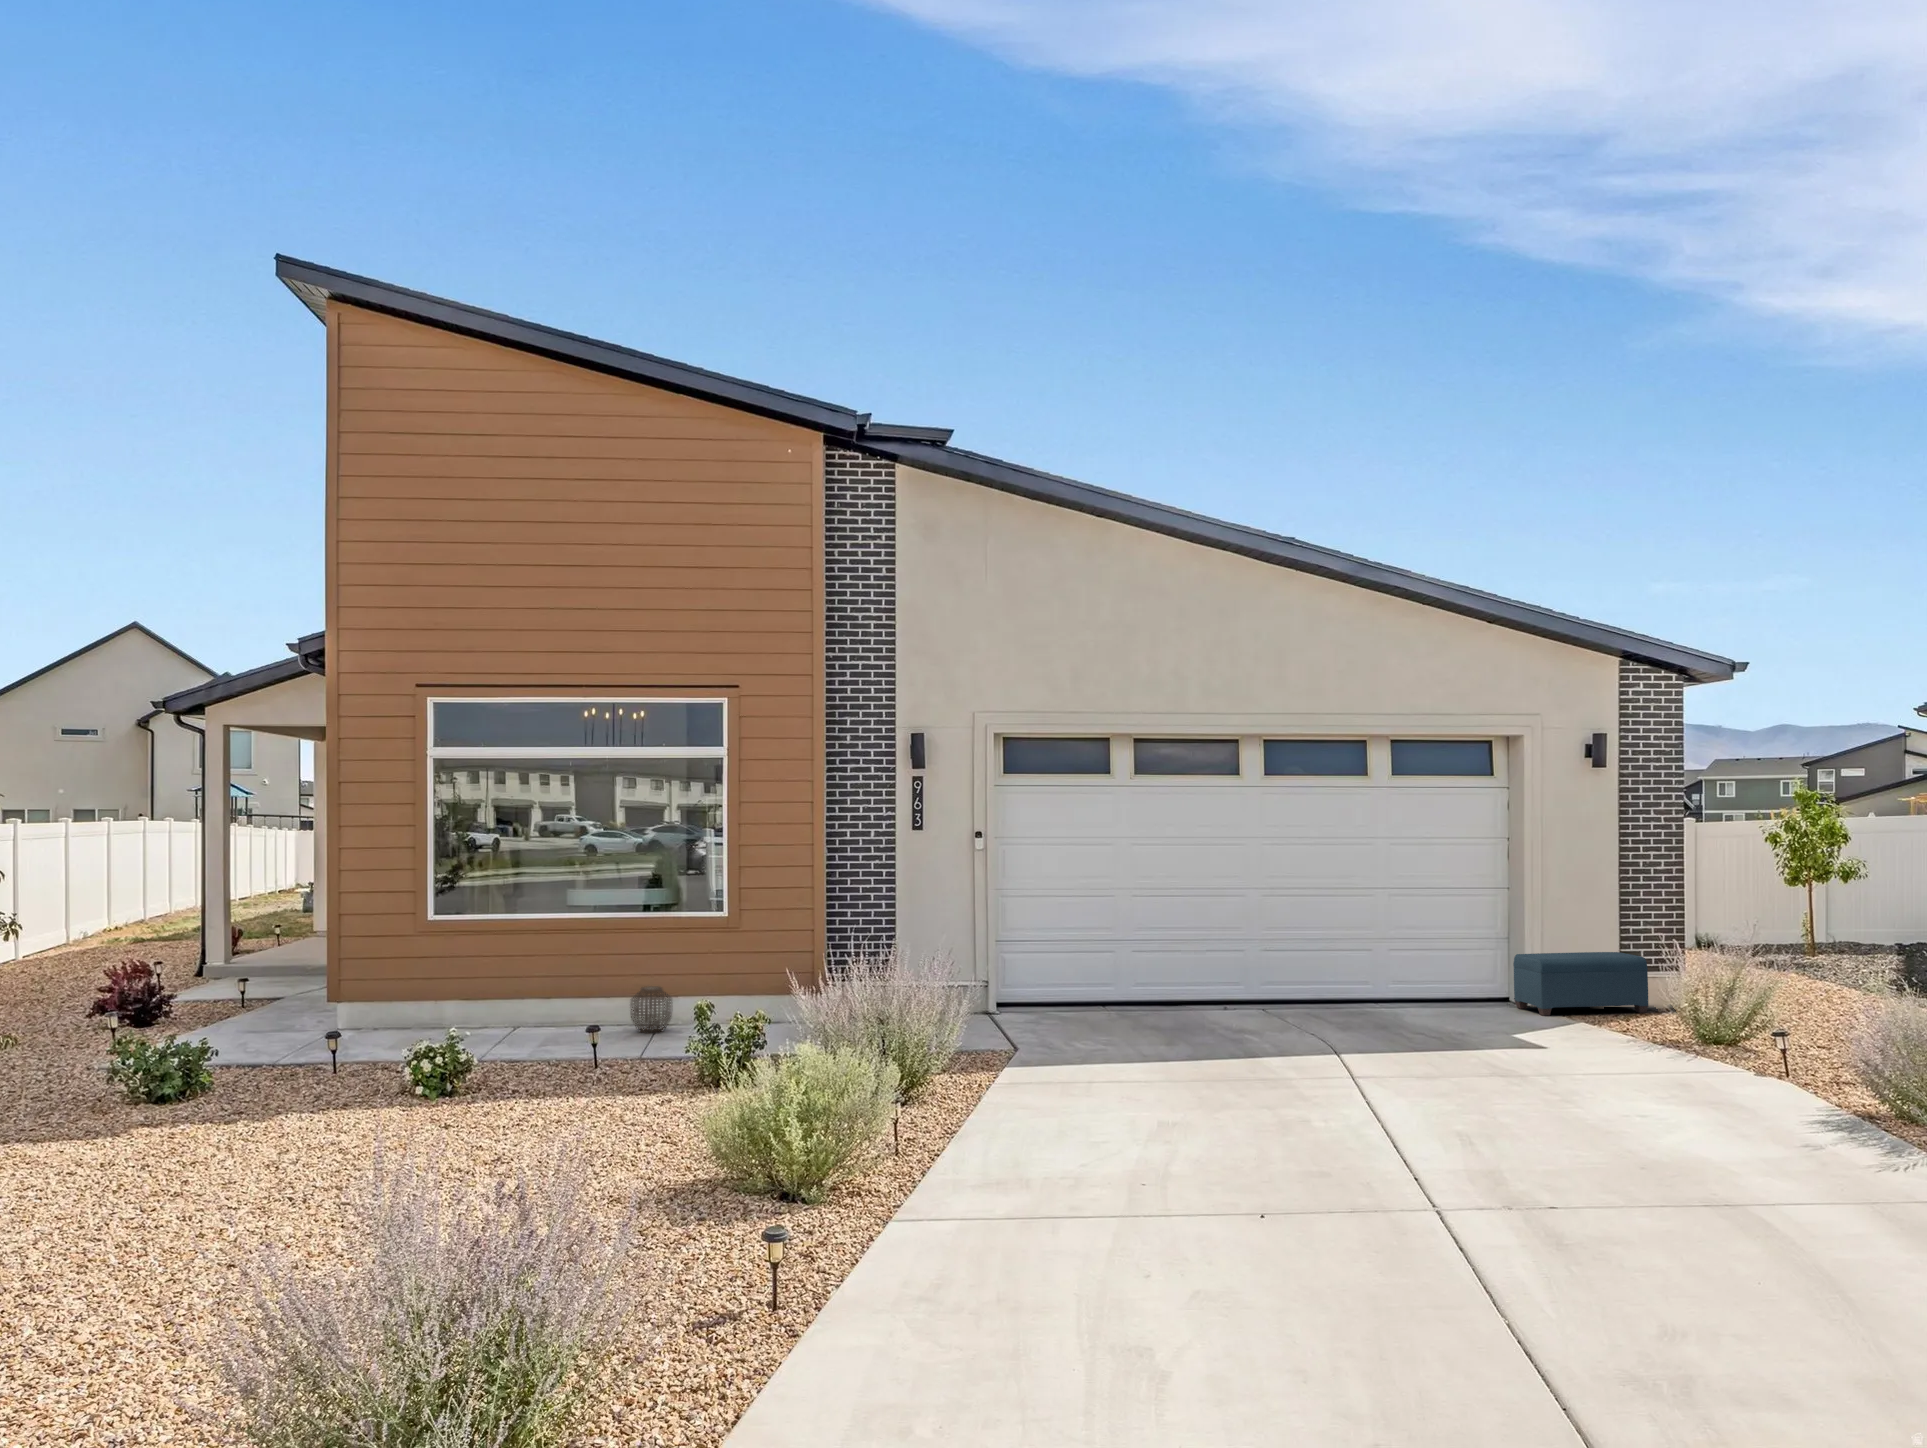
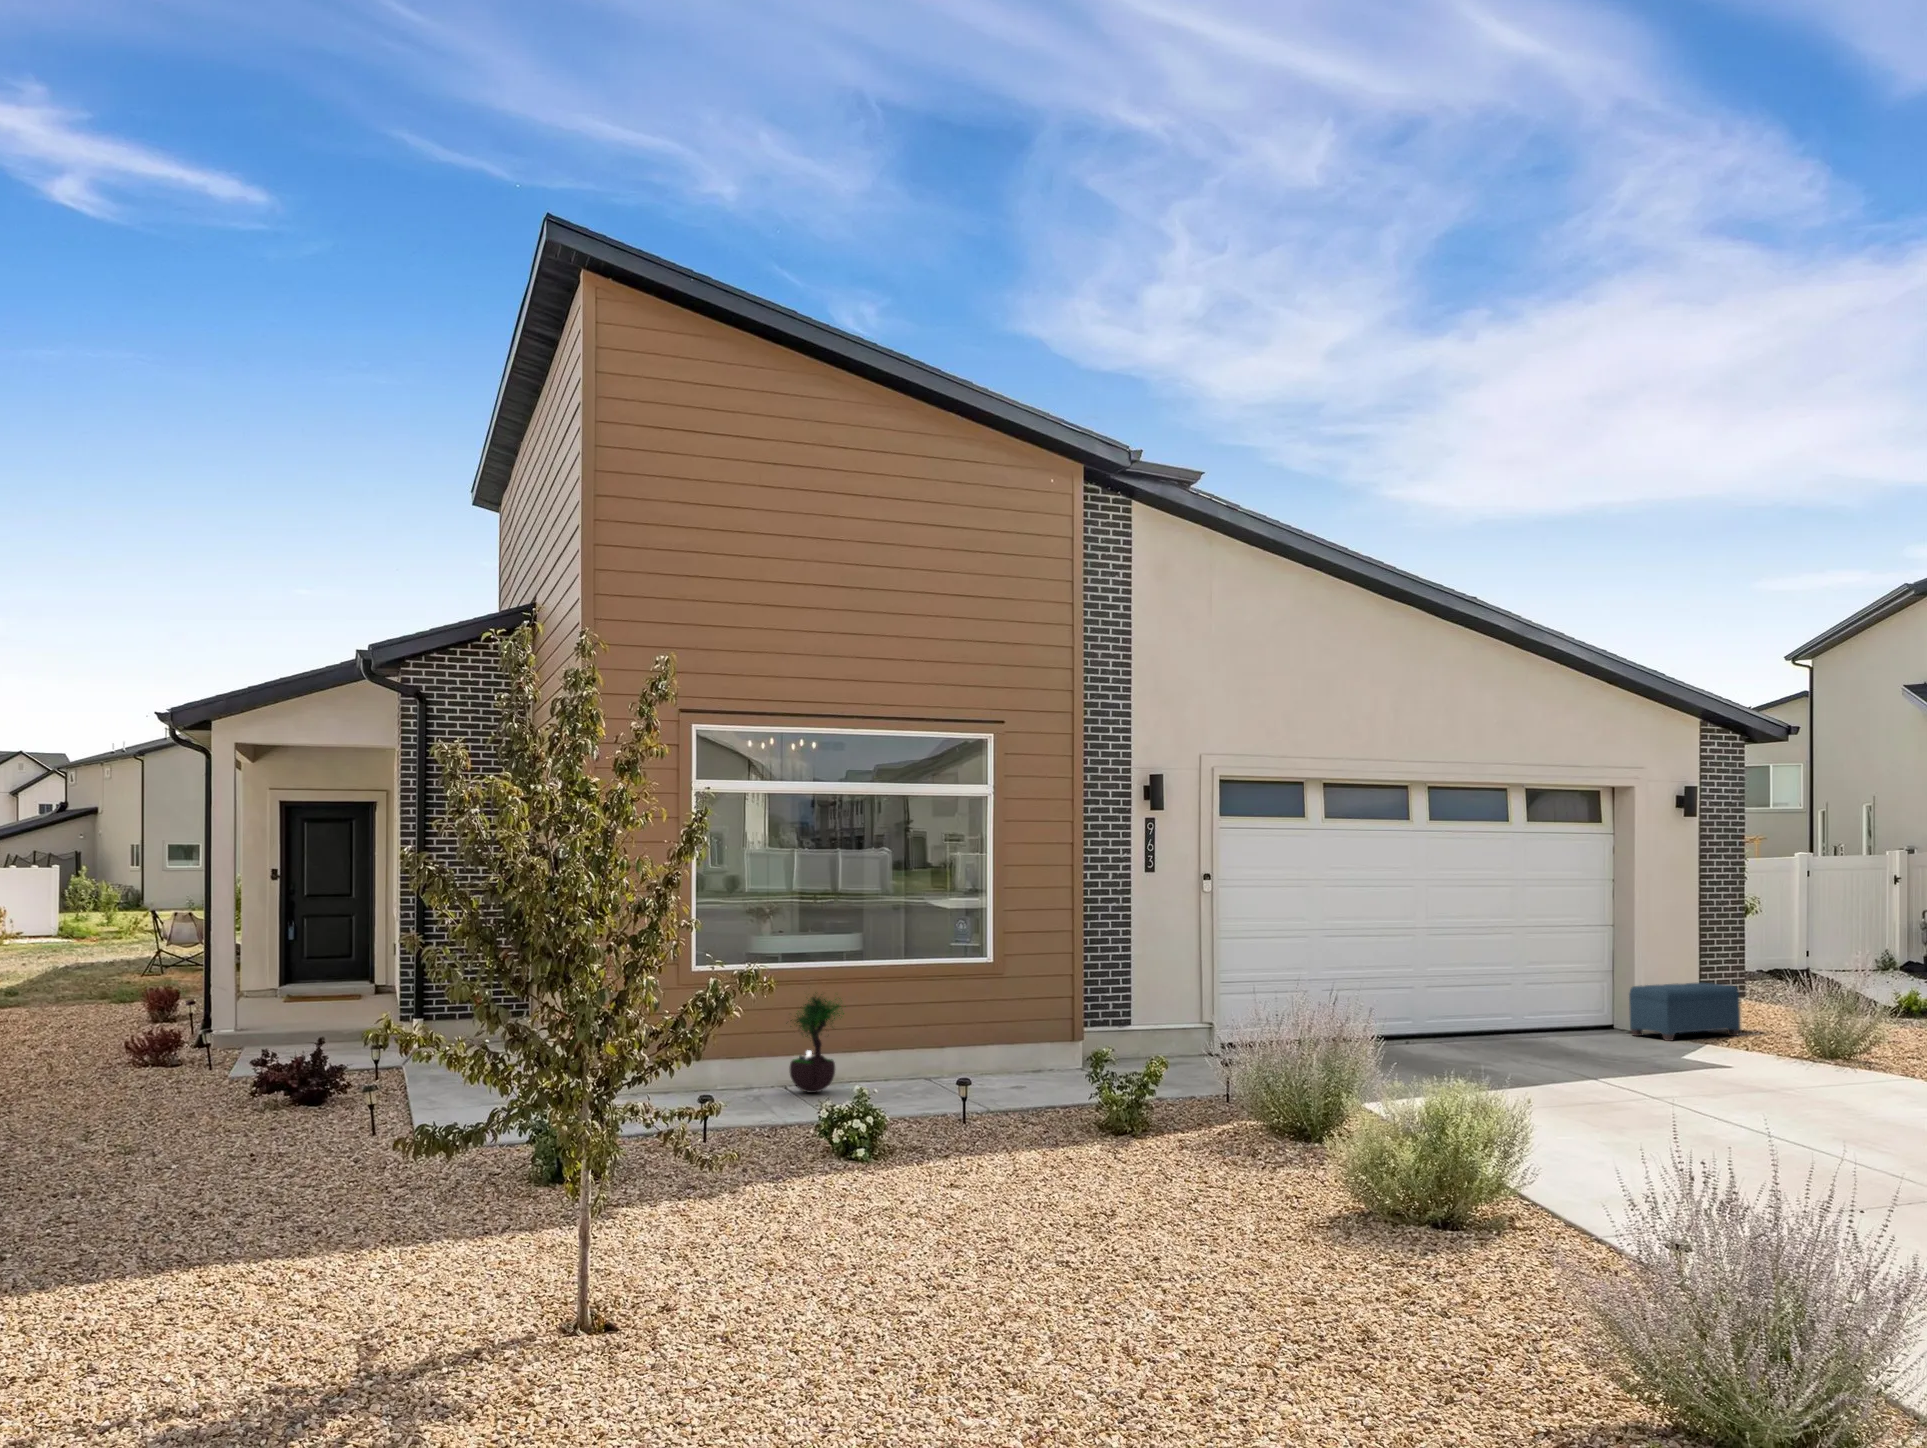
potted tree: none [504,936,563,1034] -> present [790,992,846,1093]
woven basket: present [631,986,672,1033] -> none [901,1037,945,1087]

